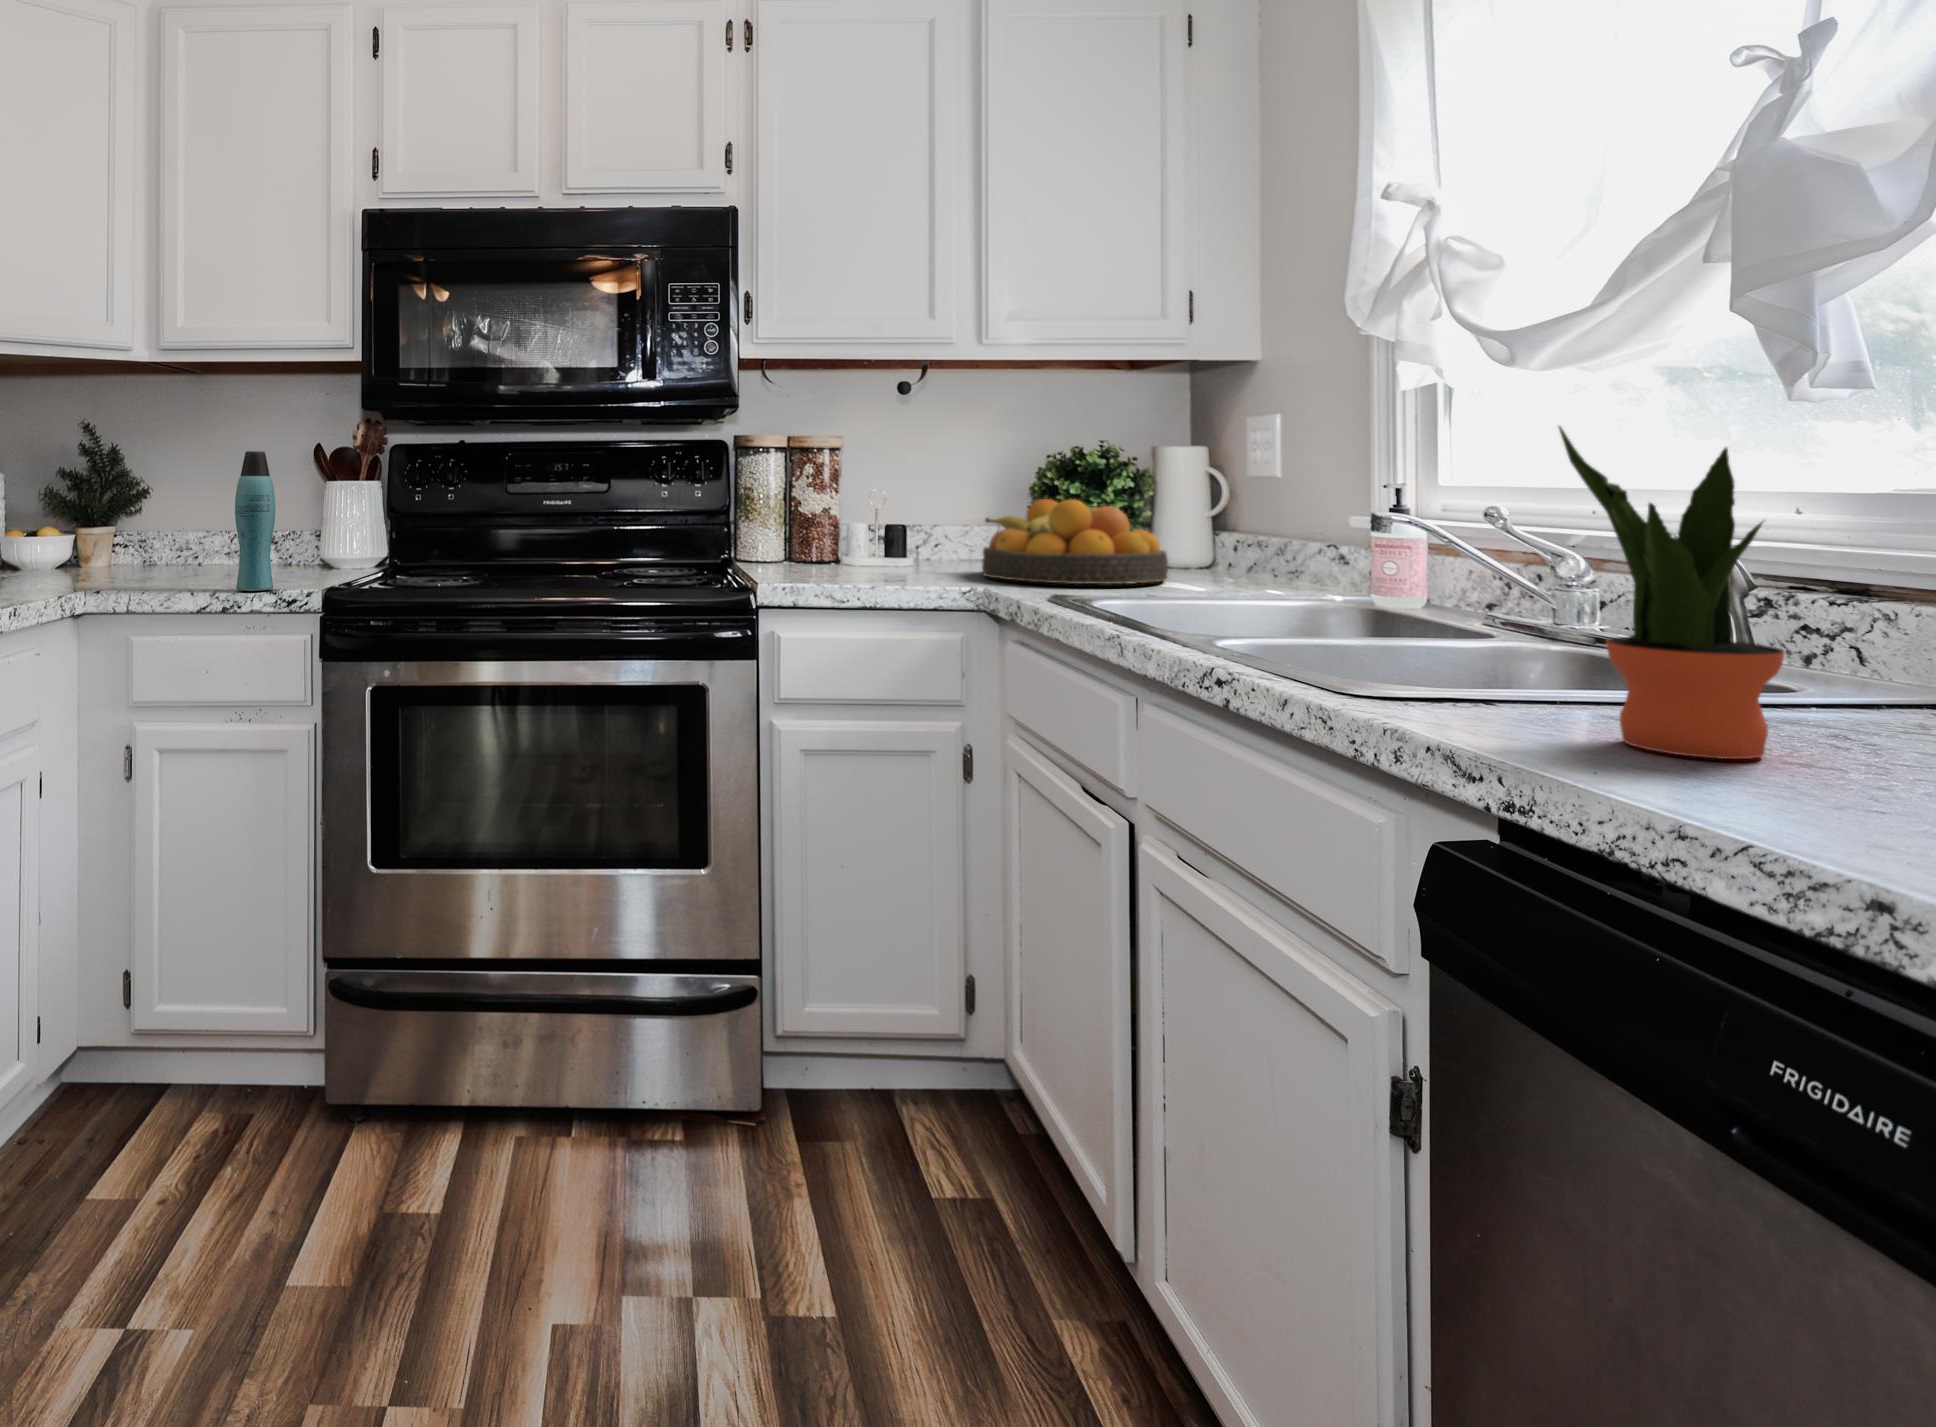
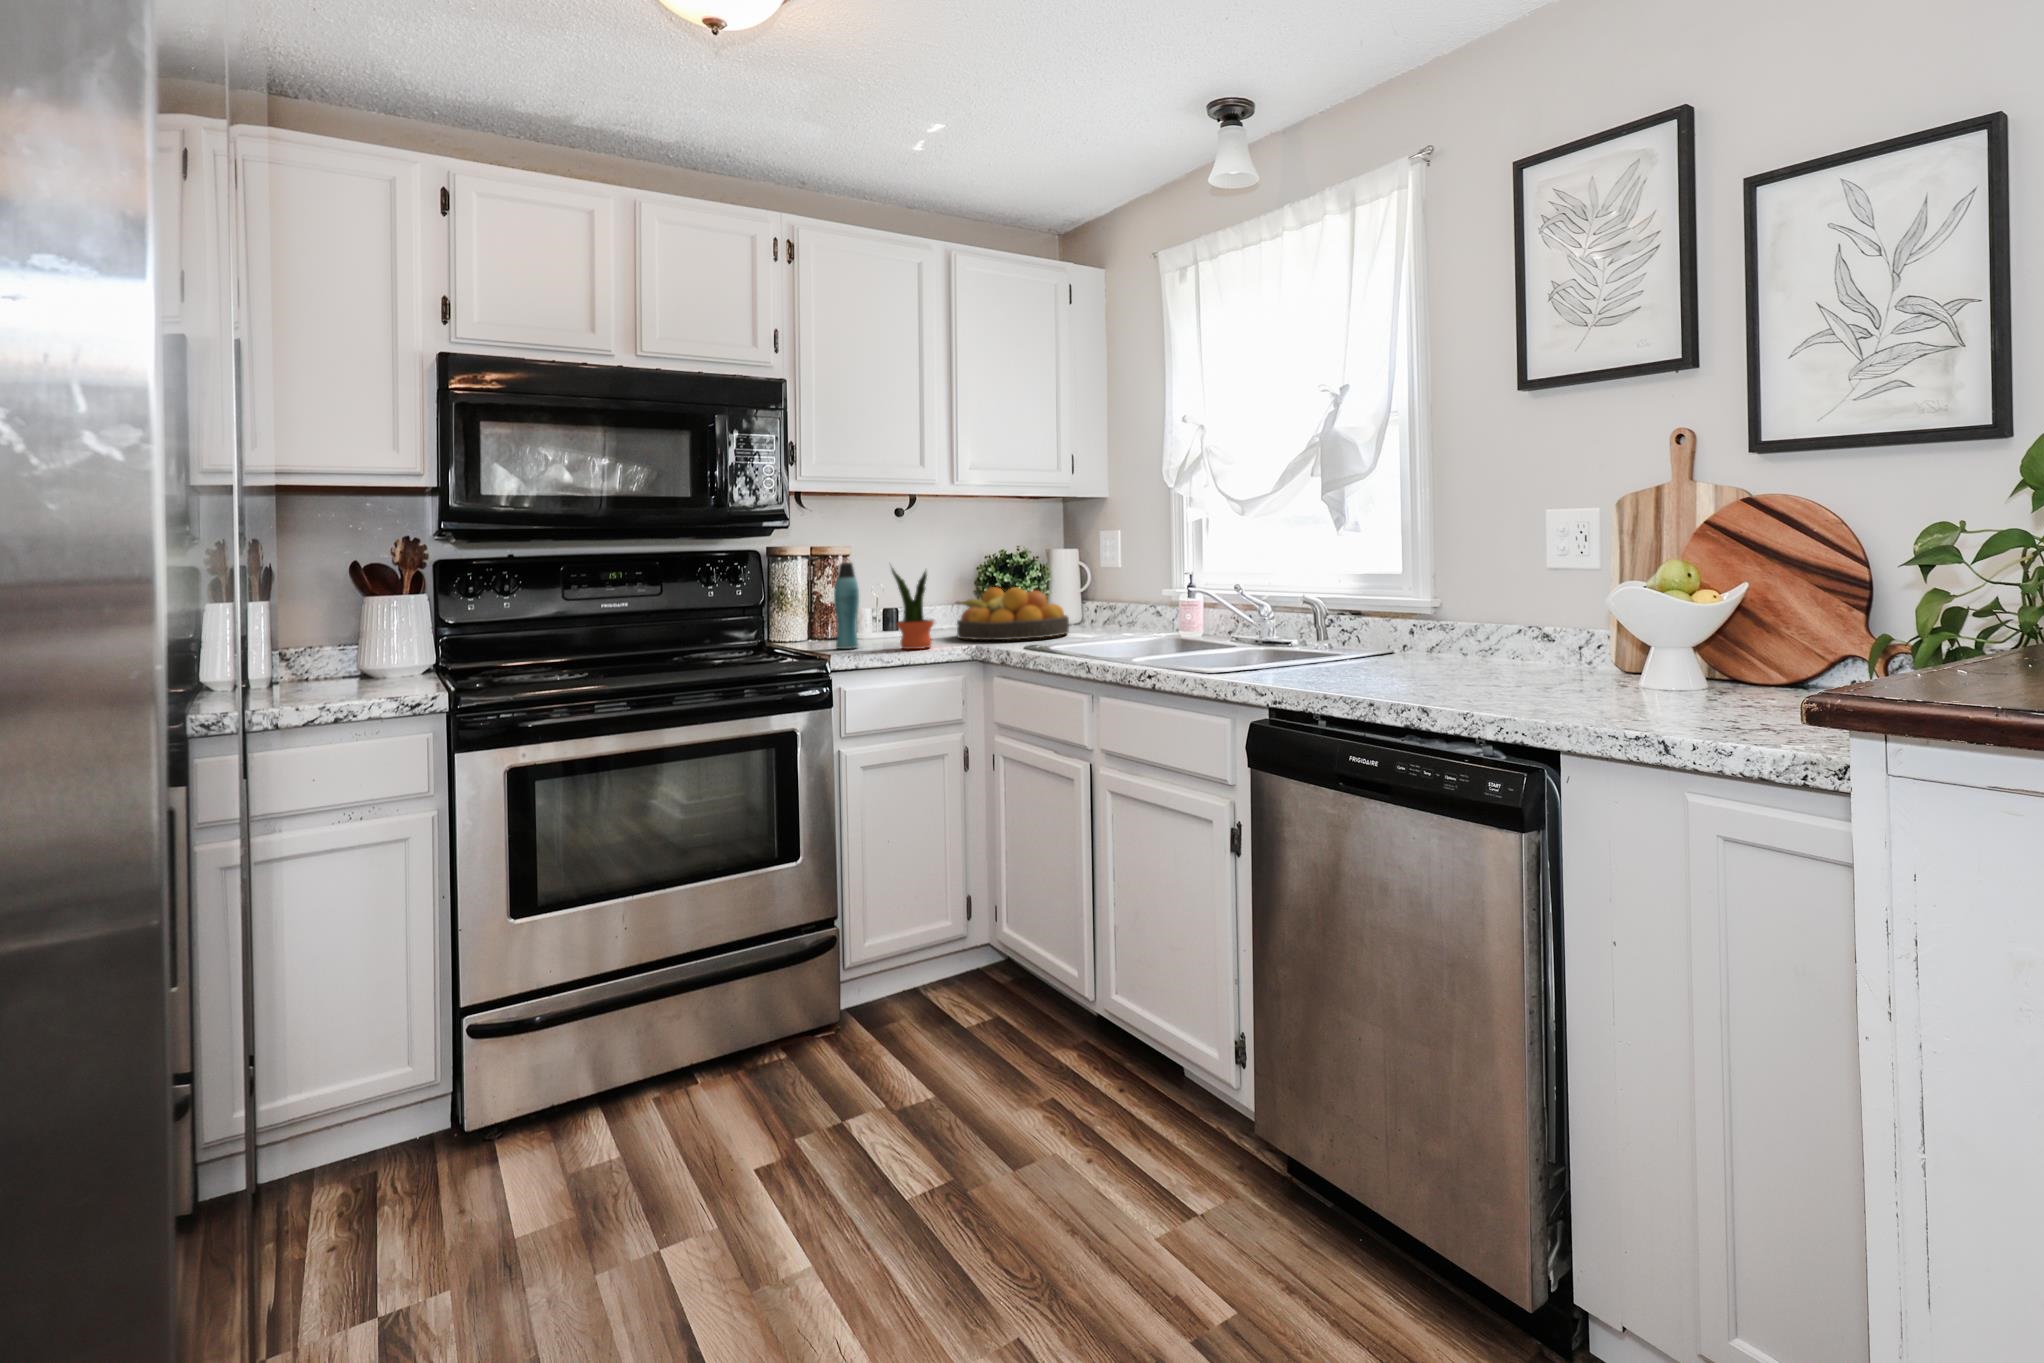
potted plant: present [1559,426,1784,759] -> present [892,568,934,649]
bottle: present [235,451,275,591] -> present [834,562,859,649]

